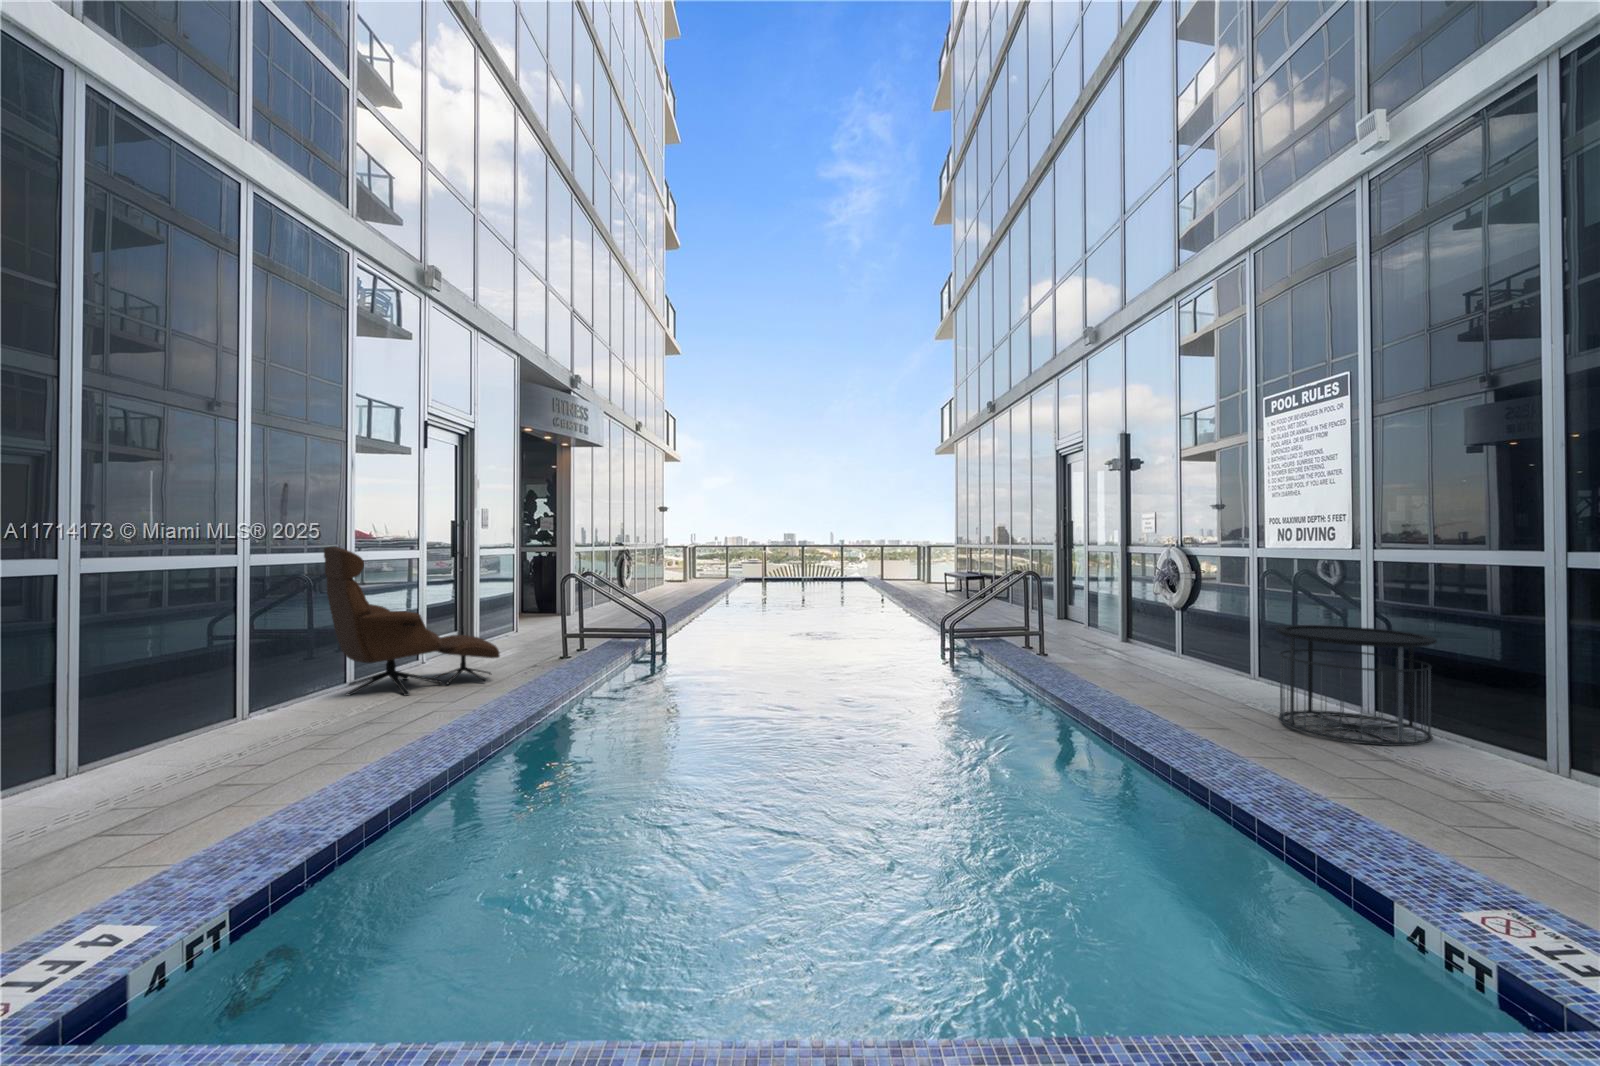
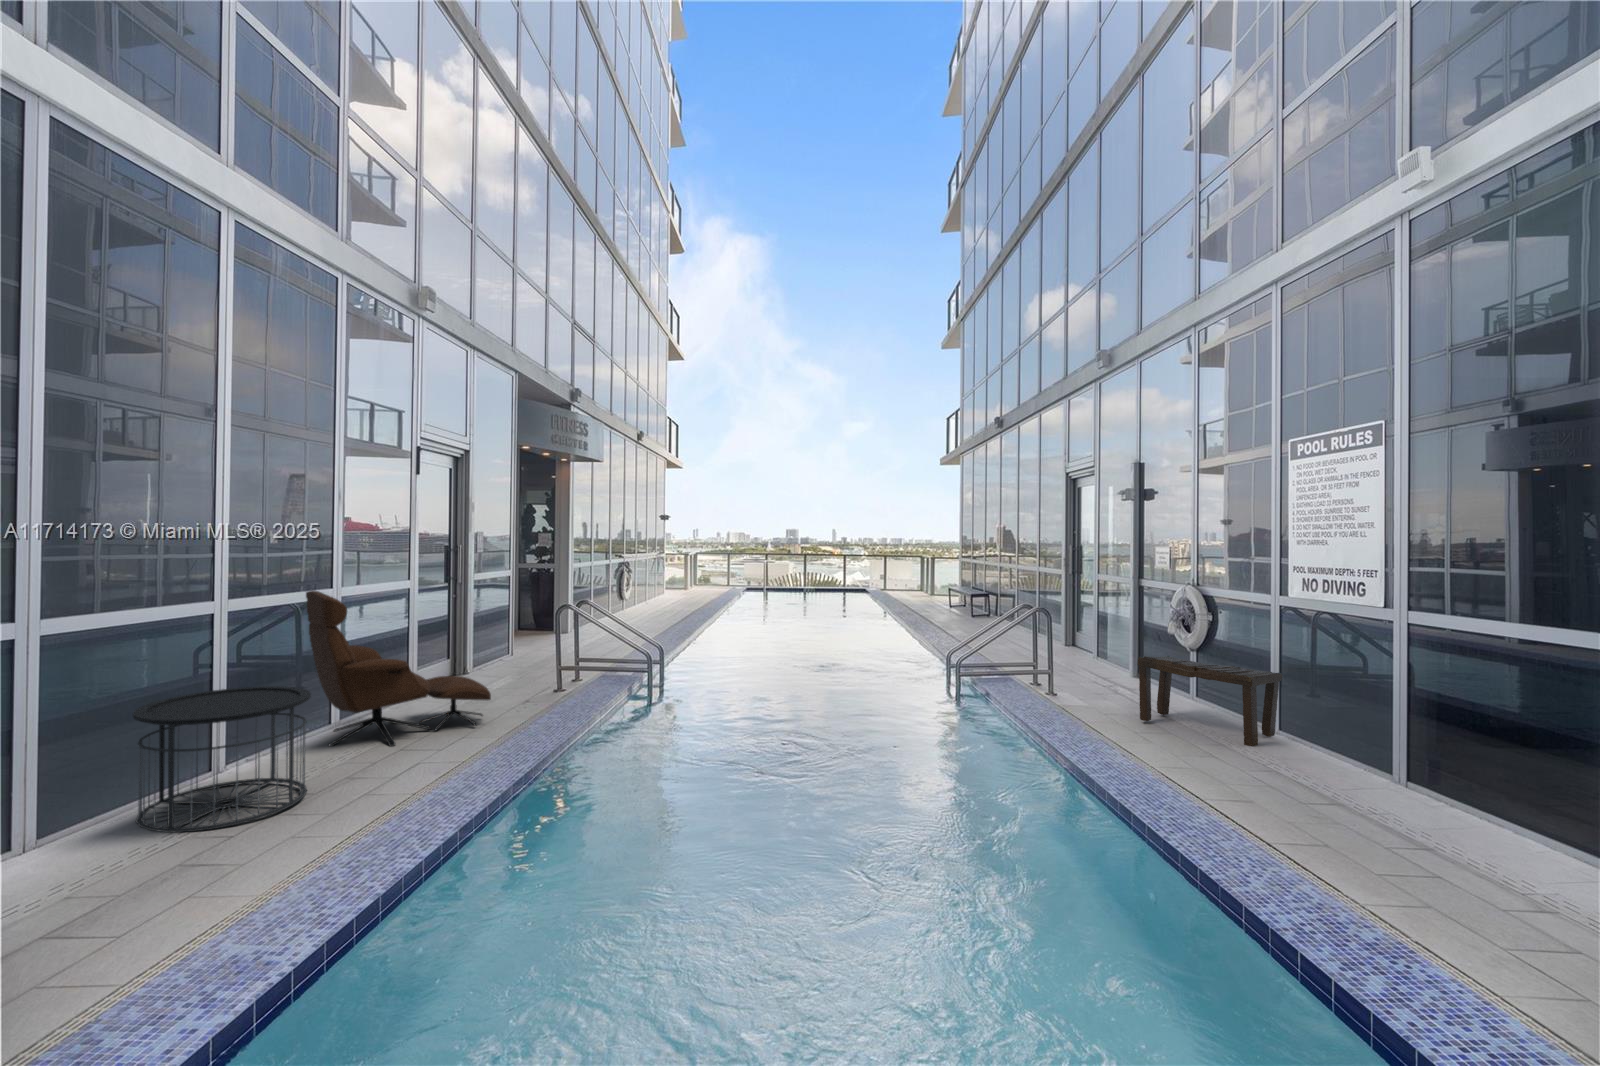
bench: none [1124,611,1261,690] -> present [1138,656,1282,747]
side table: present [1276,625,1437,746] -> present [133,686,311,832]

